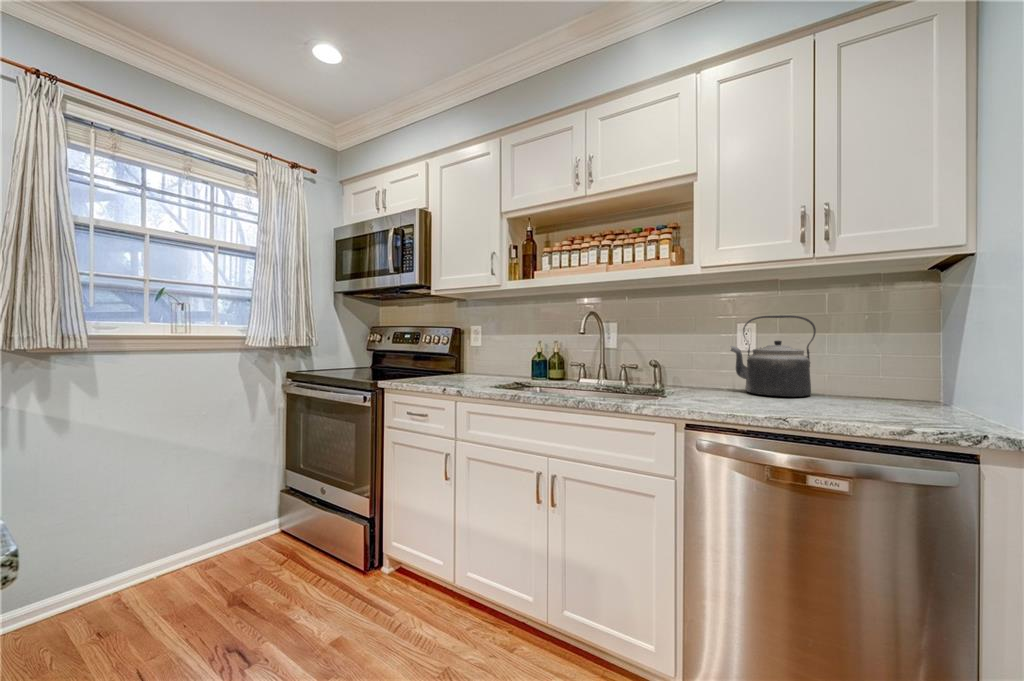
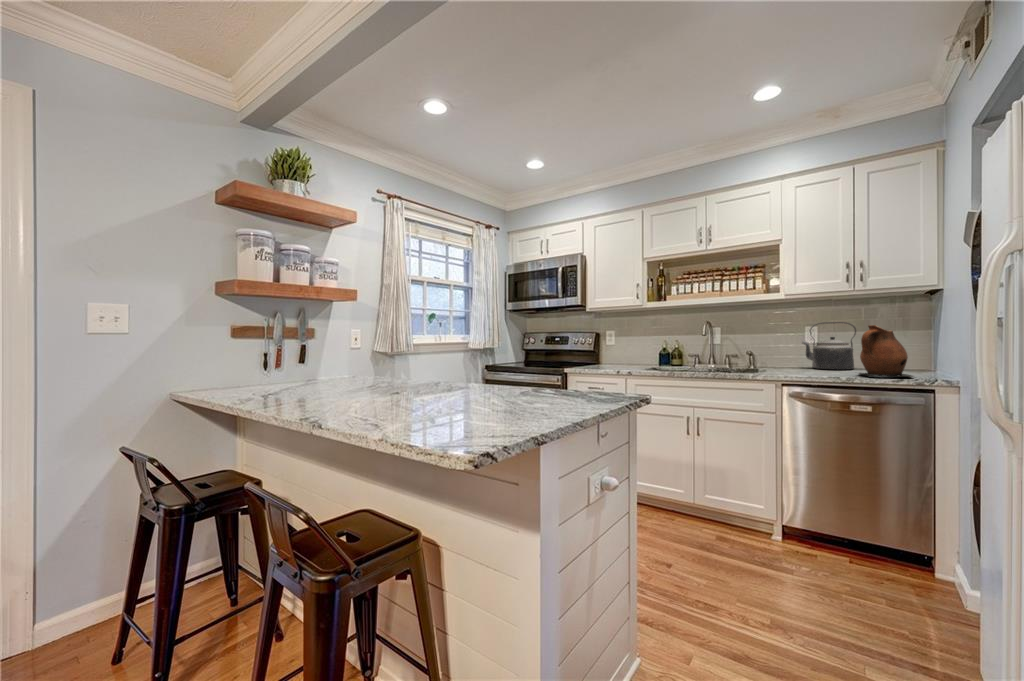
ceramic pitcher: none [810,320,916,423] -> present [859,325,913,377]

